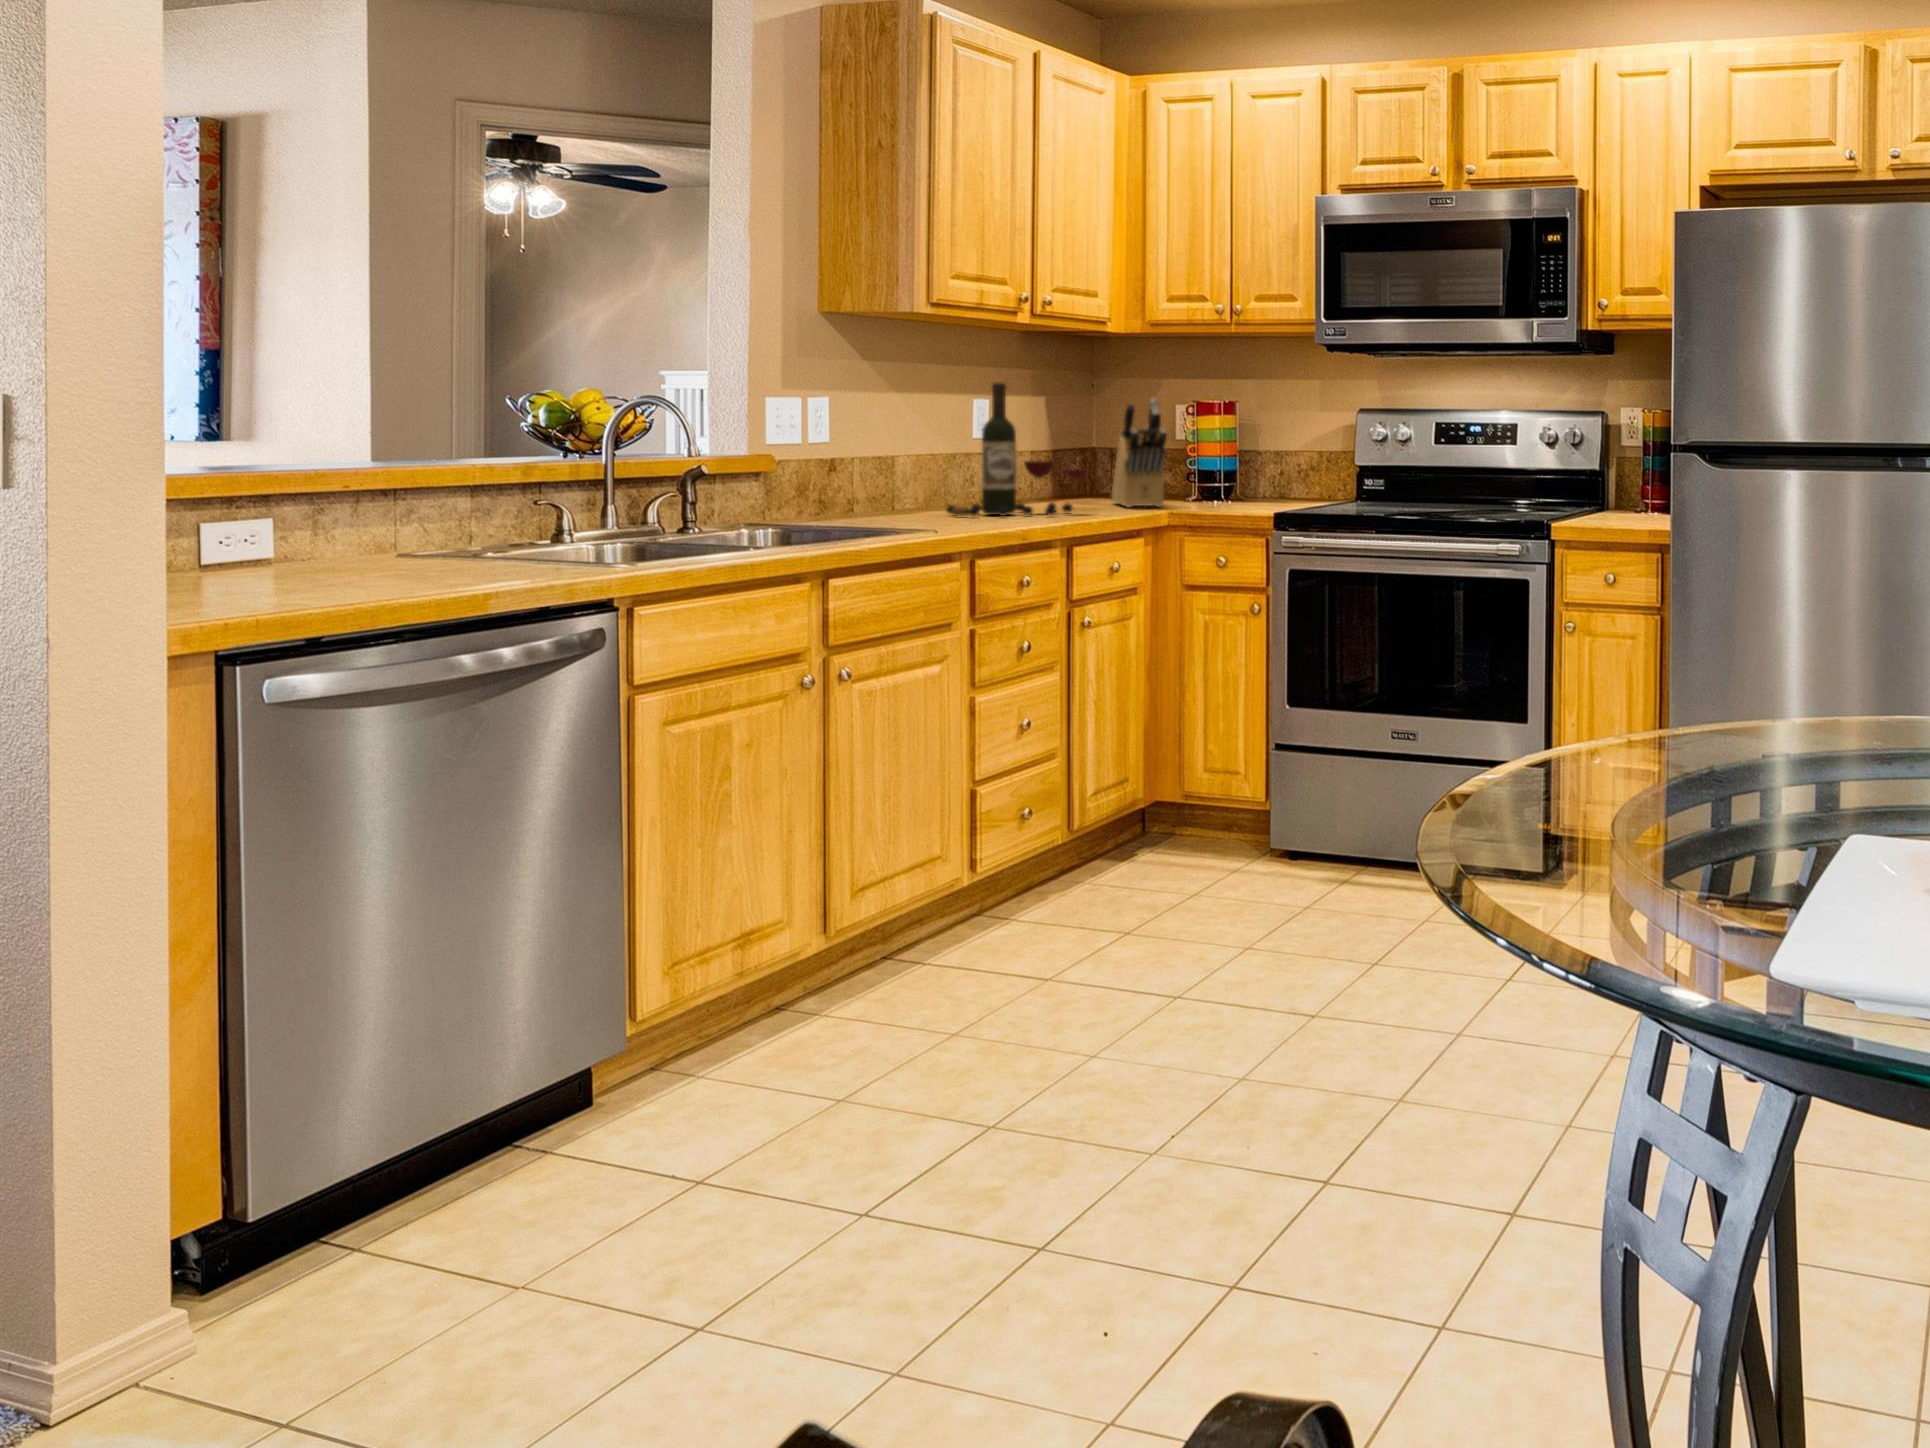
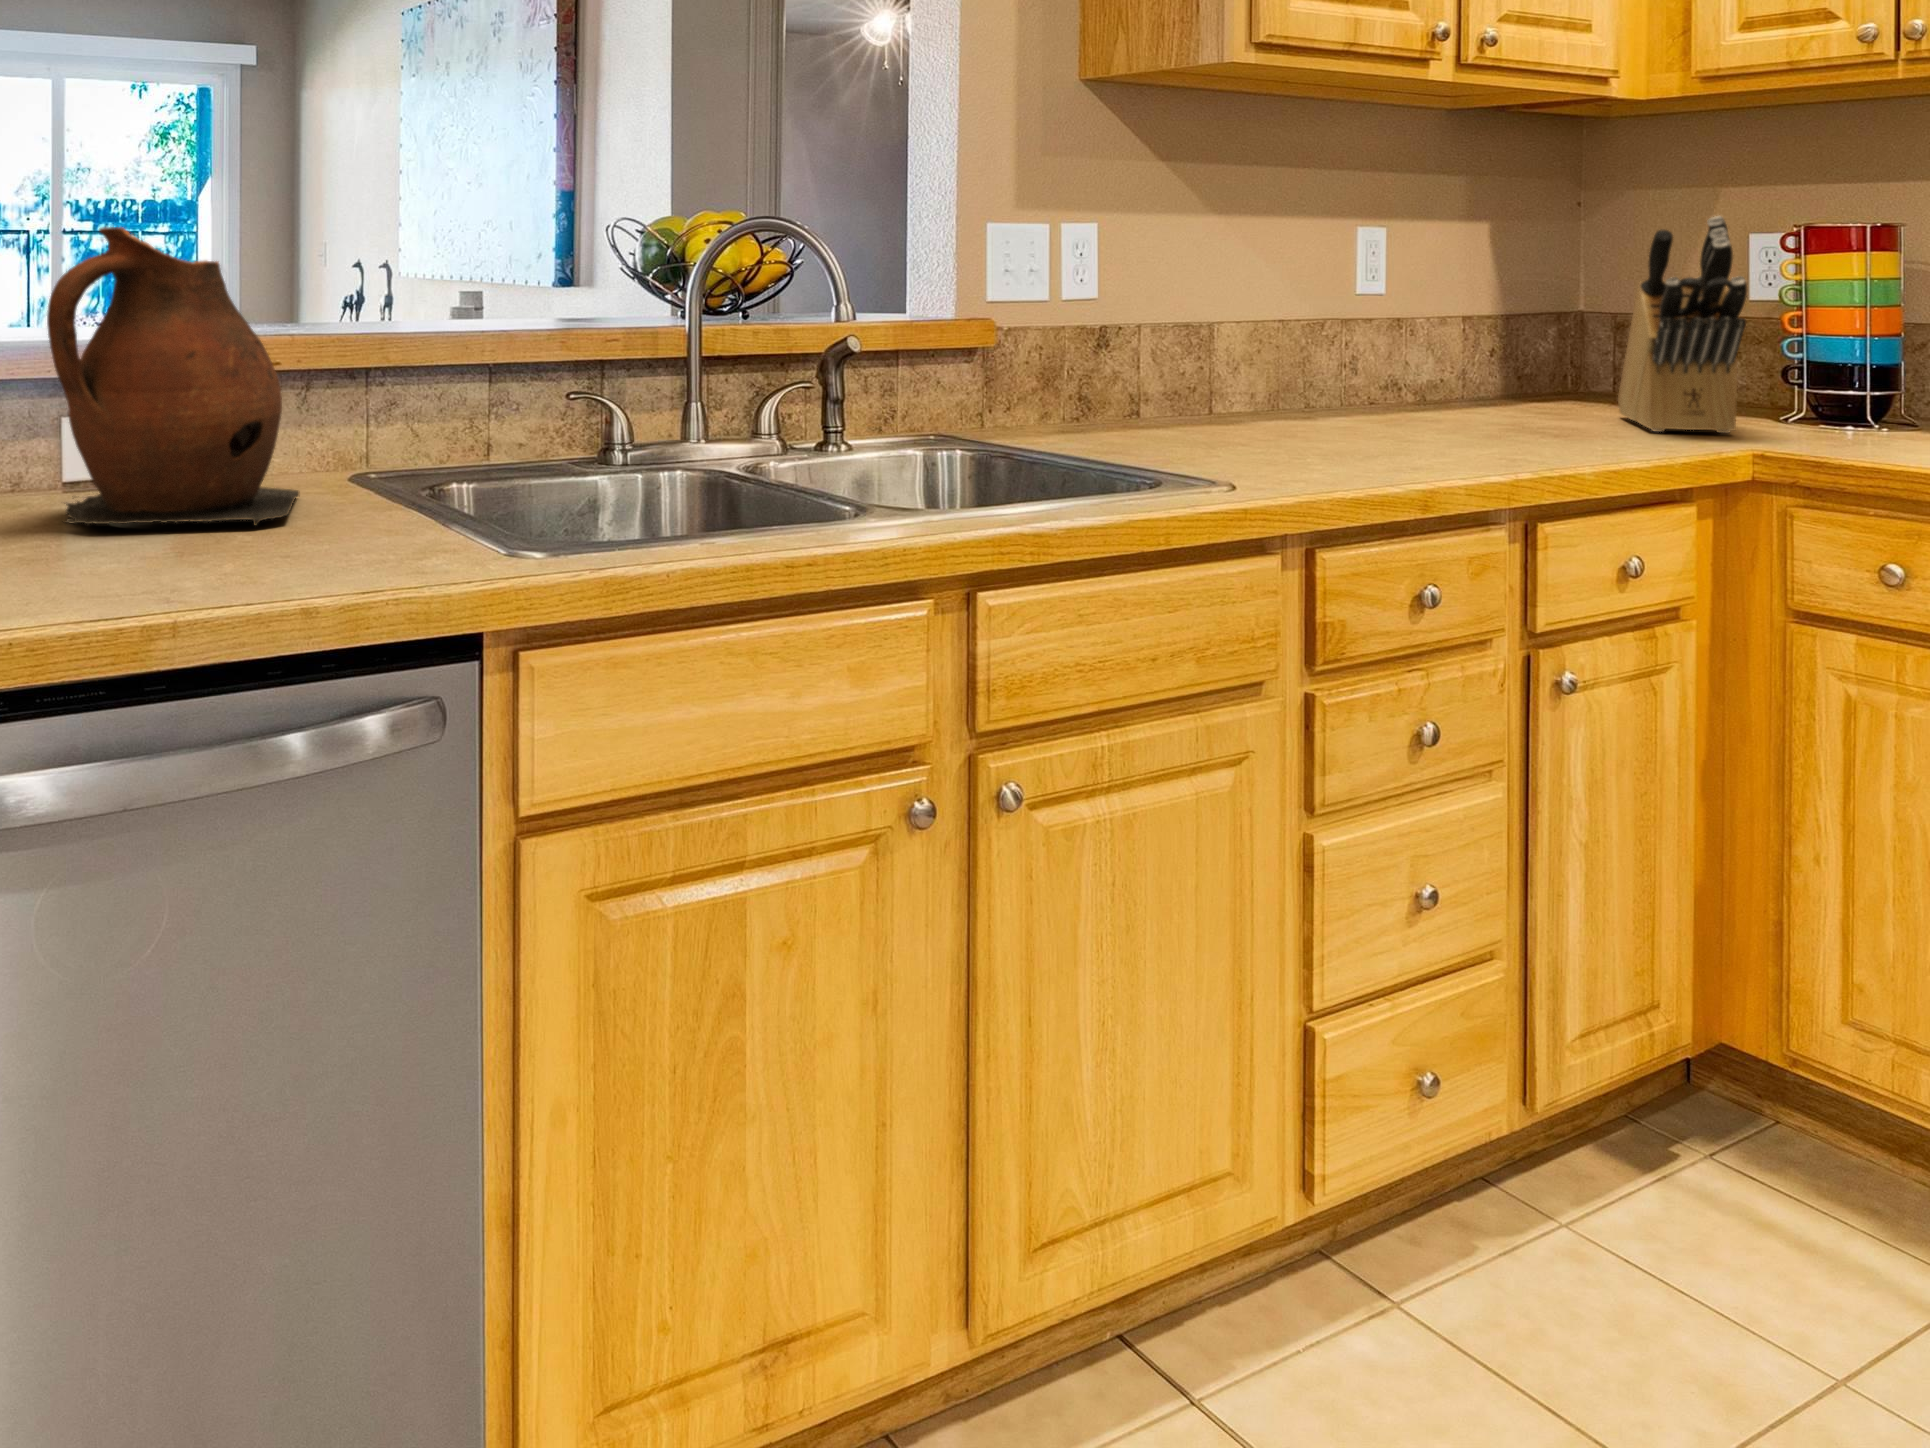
wine bottle: present [946,383,1088,516] -> none [1291,191,1580,449]
ceramic pitcher: none [237,401,431,573] -> present [47,227,299,526]

